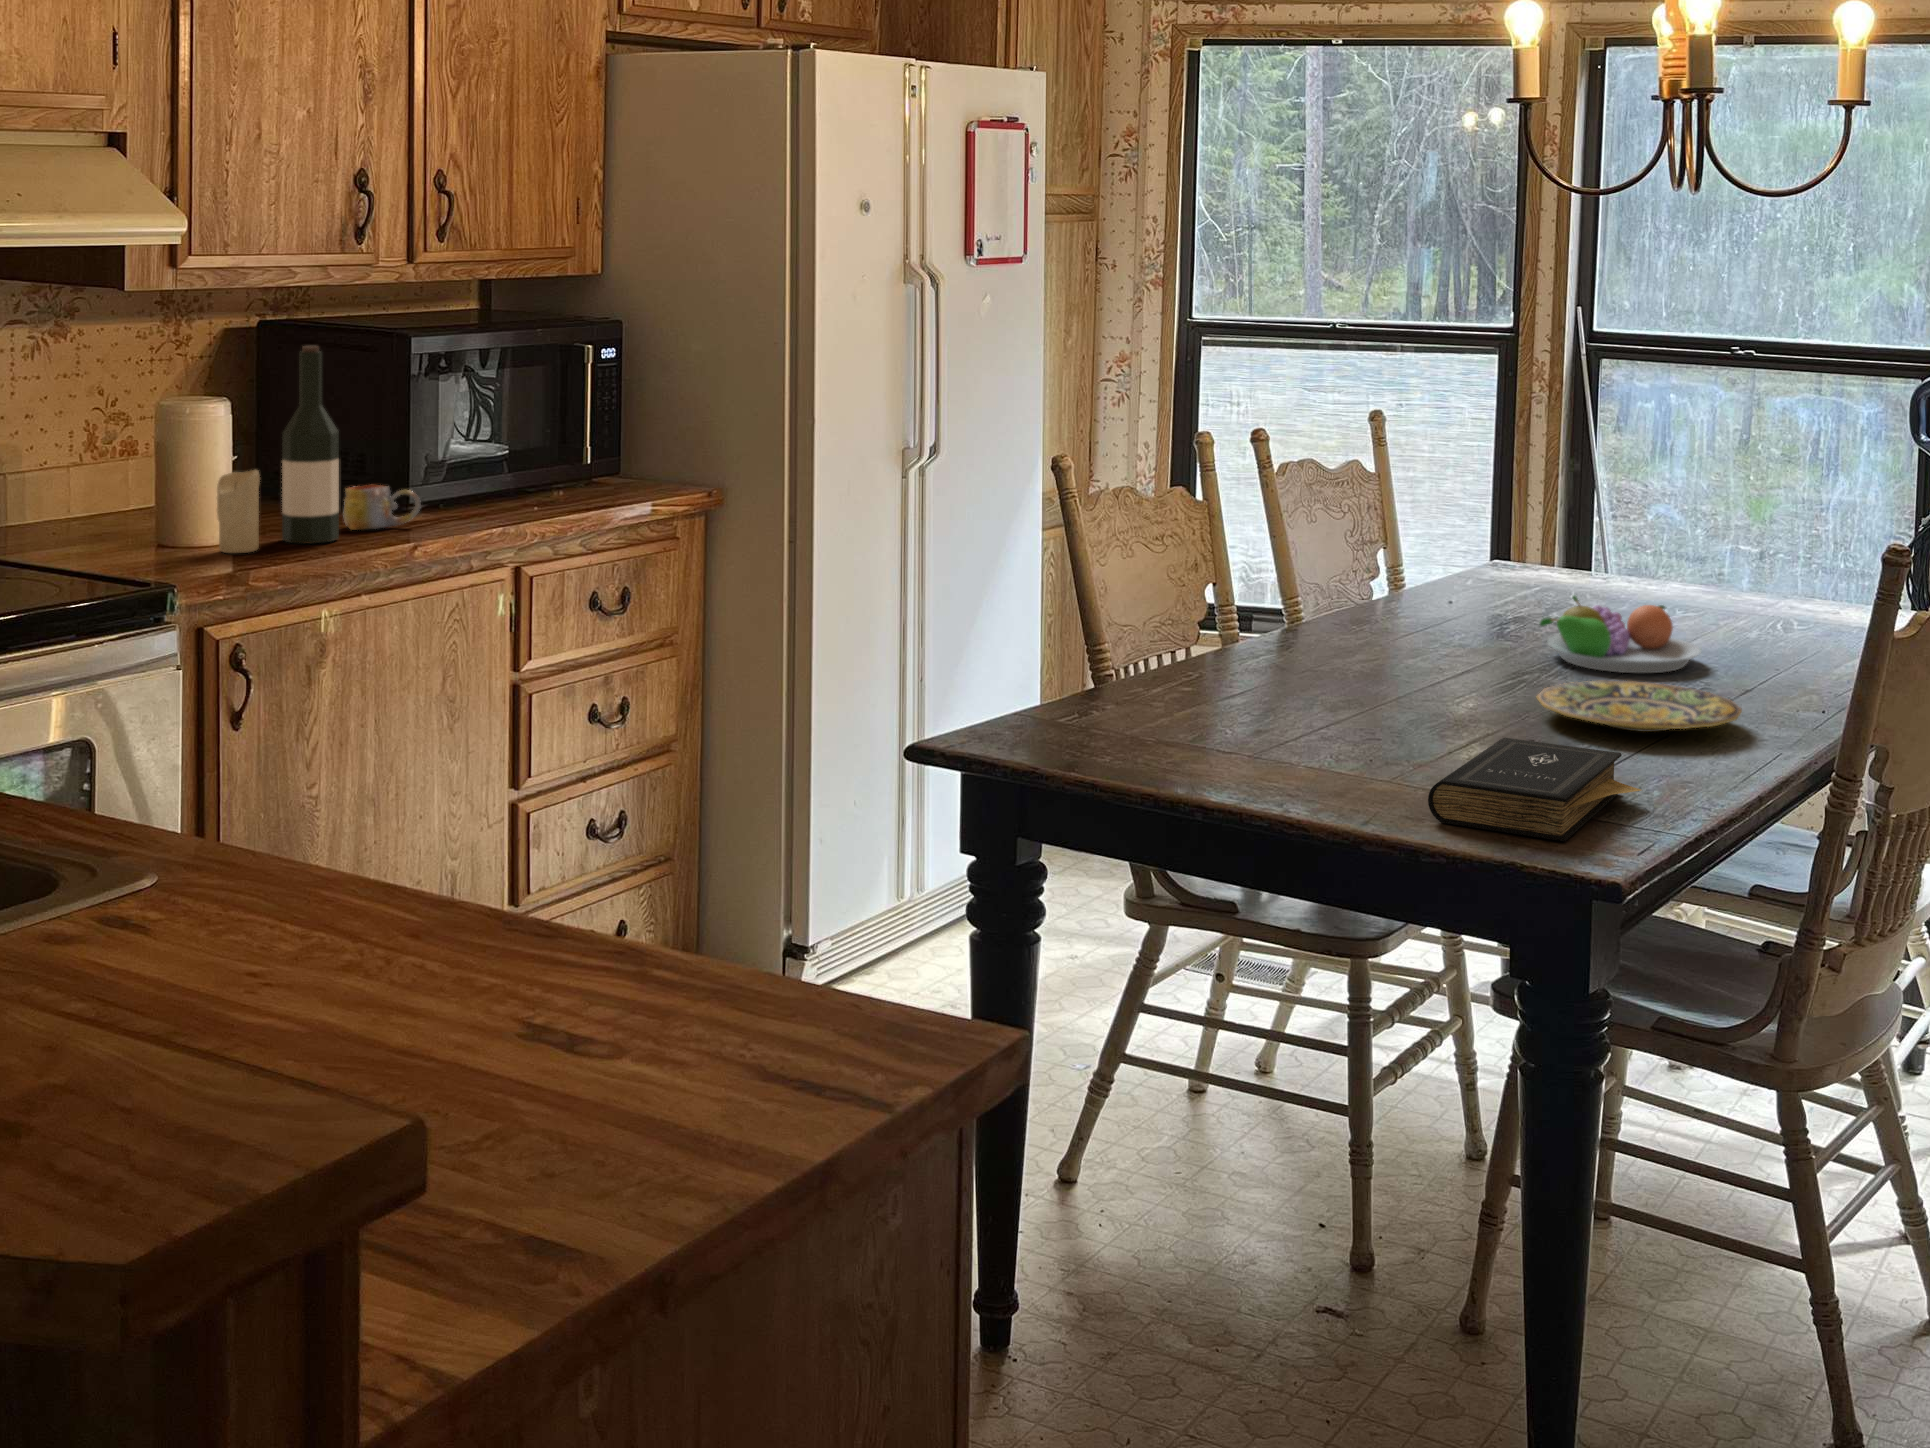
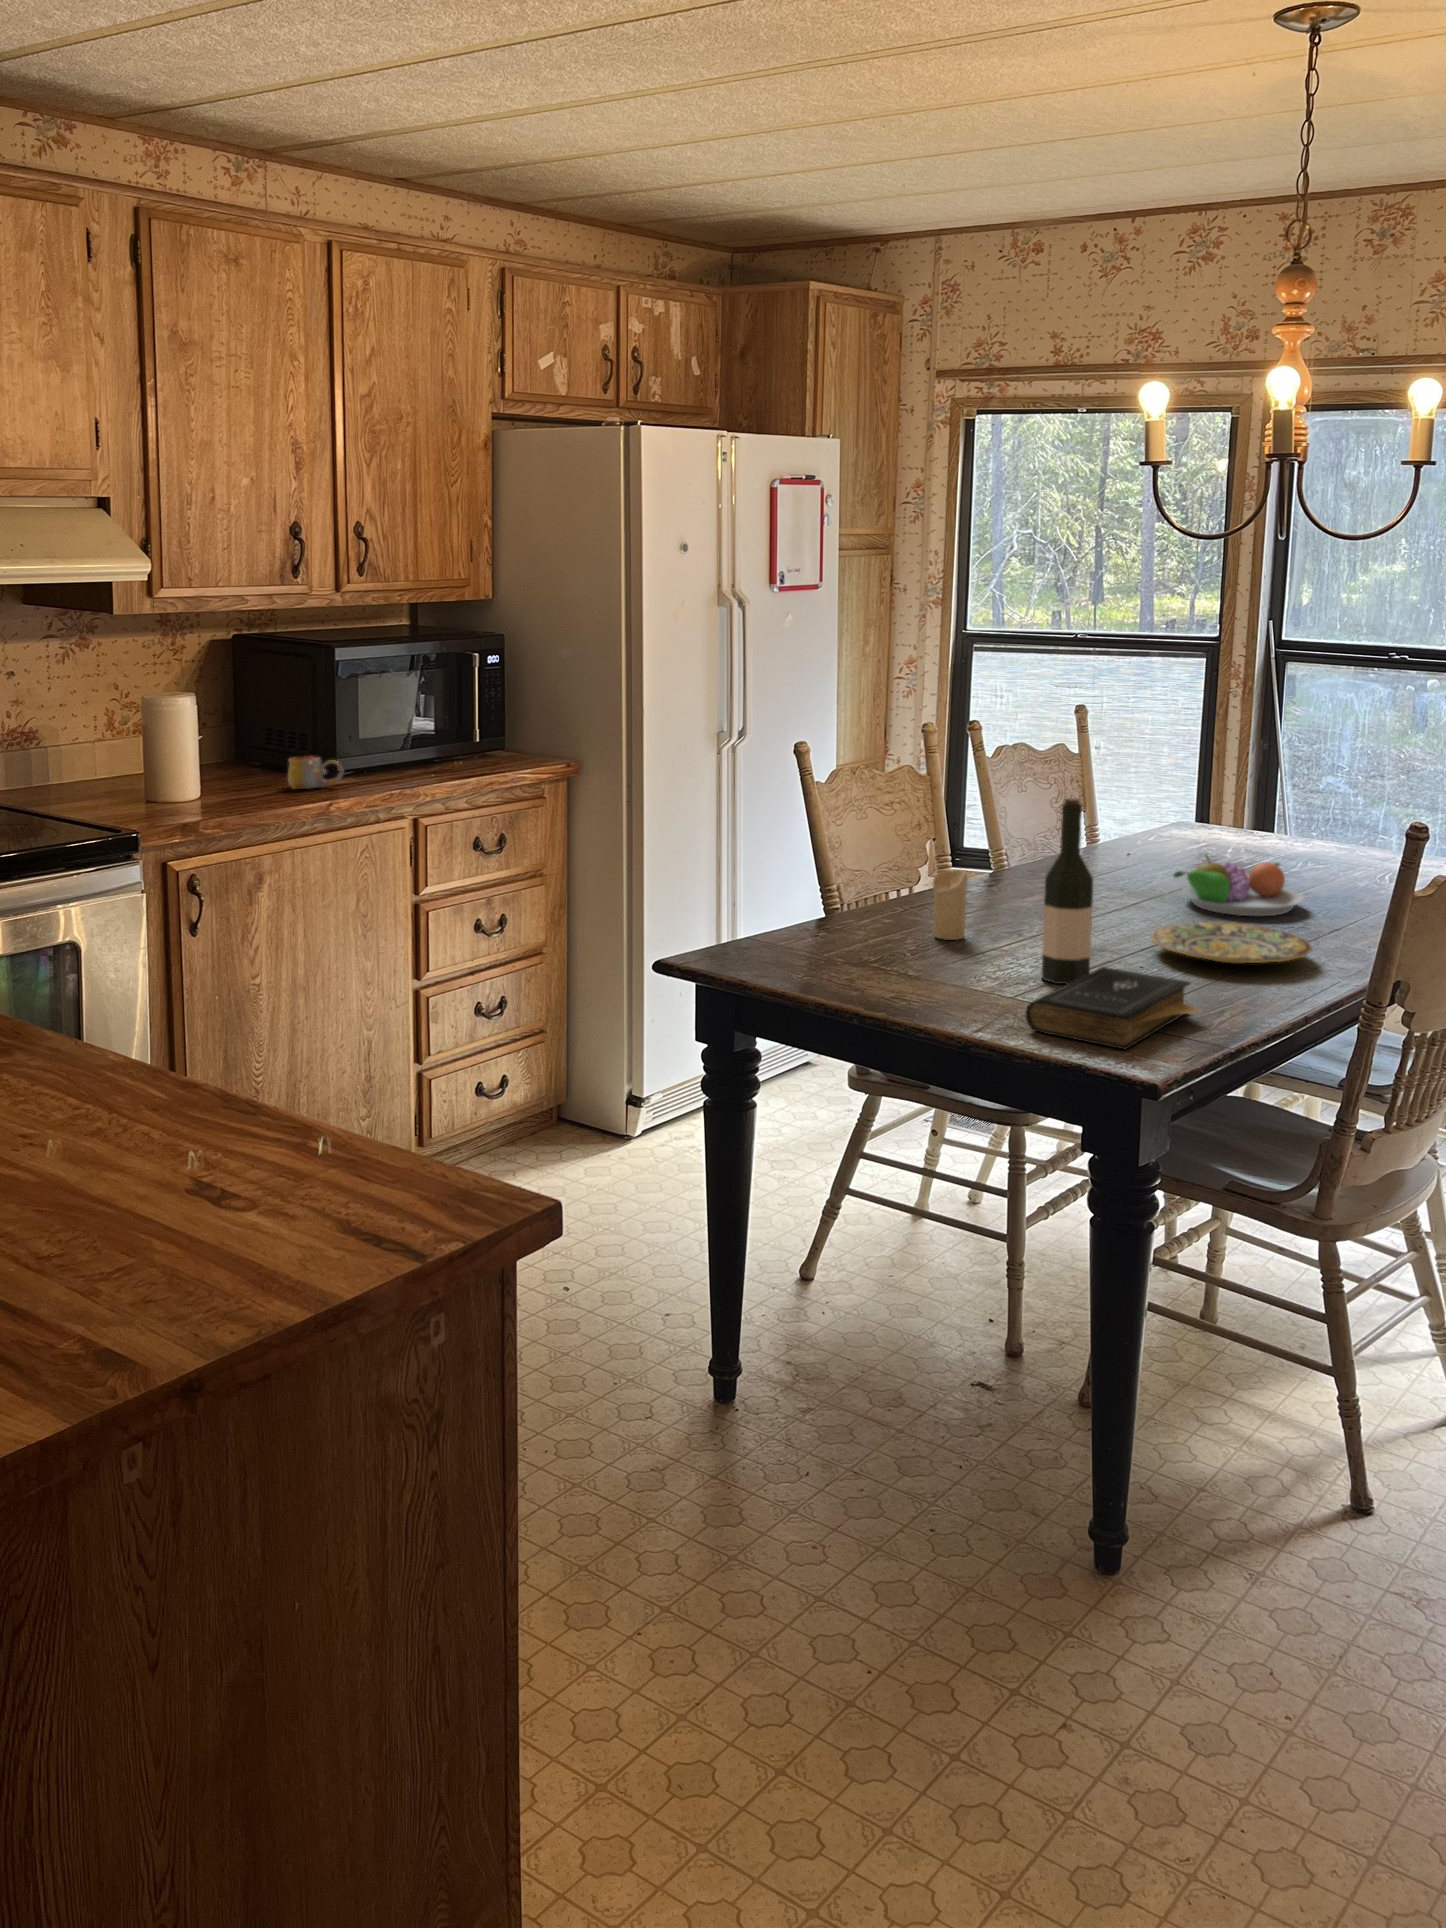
wine bottle: present [282,346,339,544] -> present [1041,797,1093,984]
candle: present [217,470,260,553] -> present [933,870,967,940]

